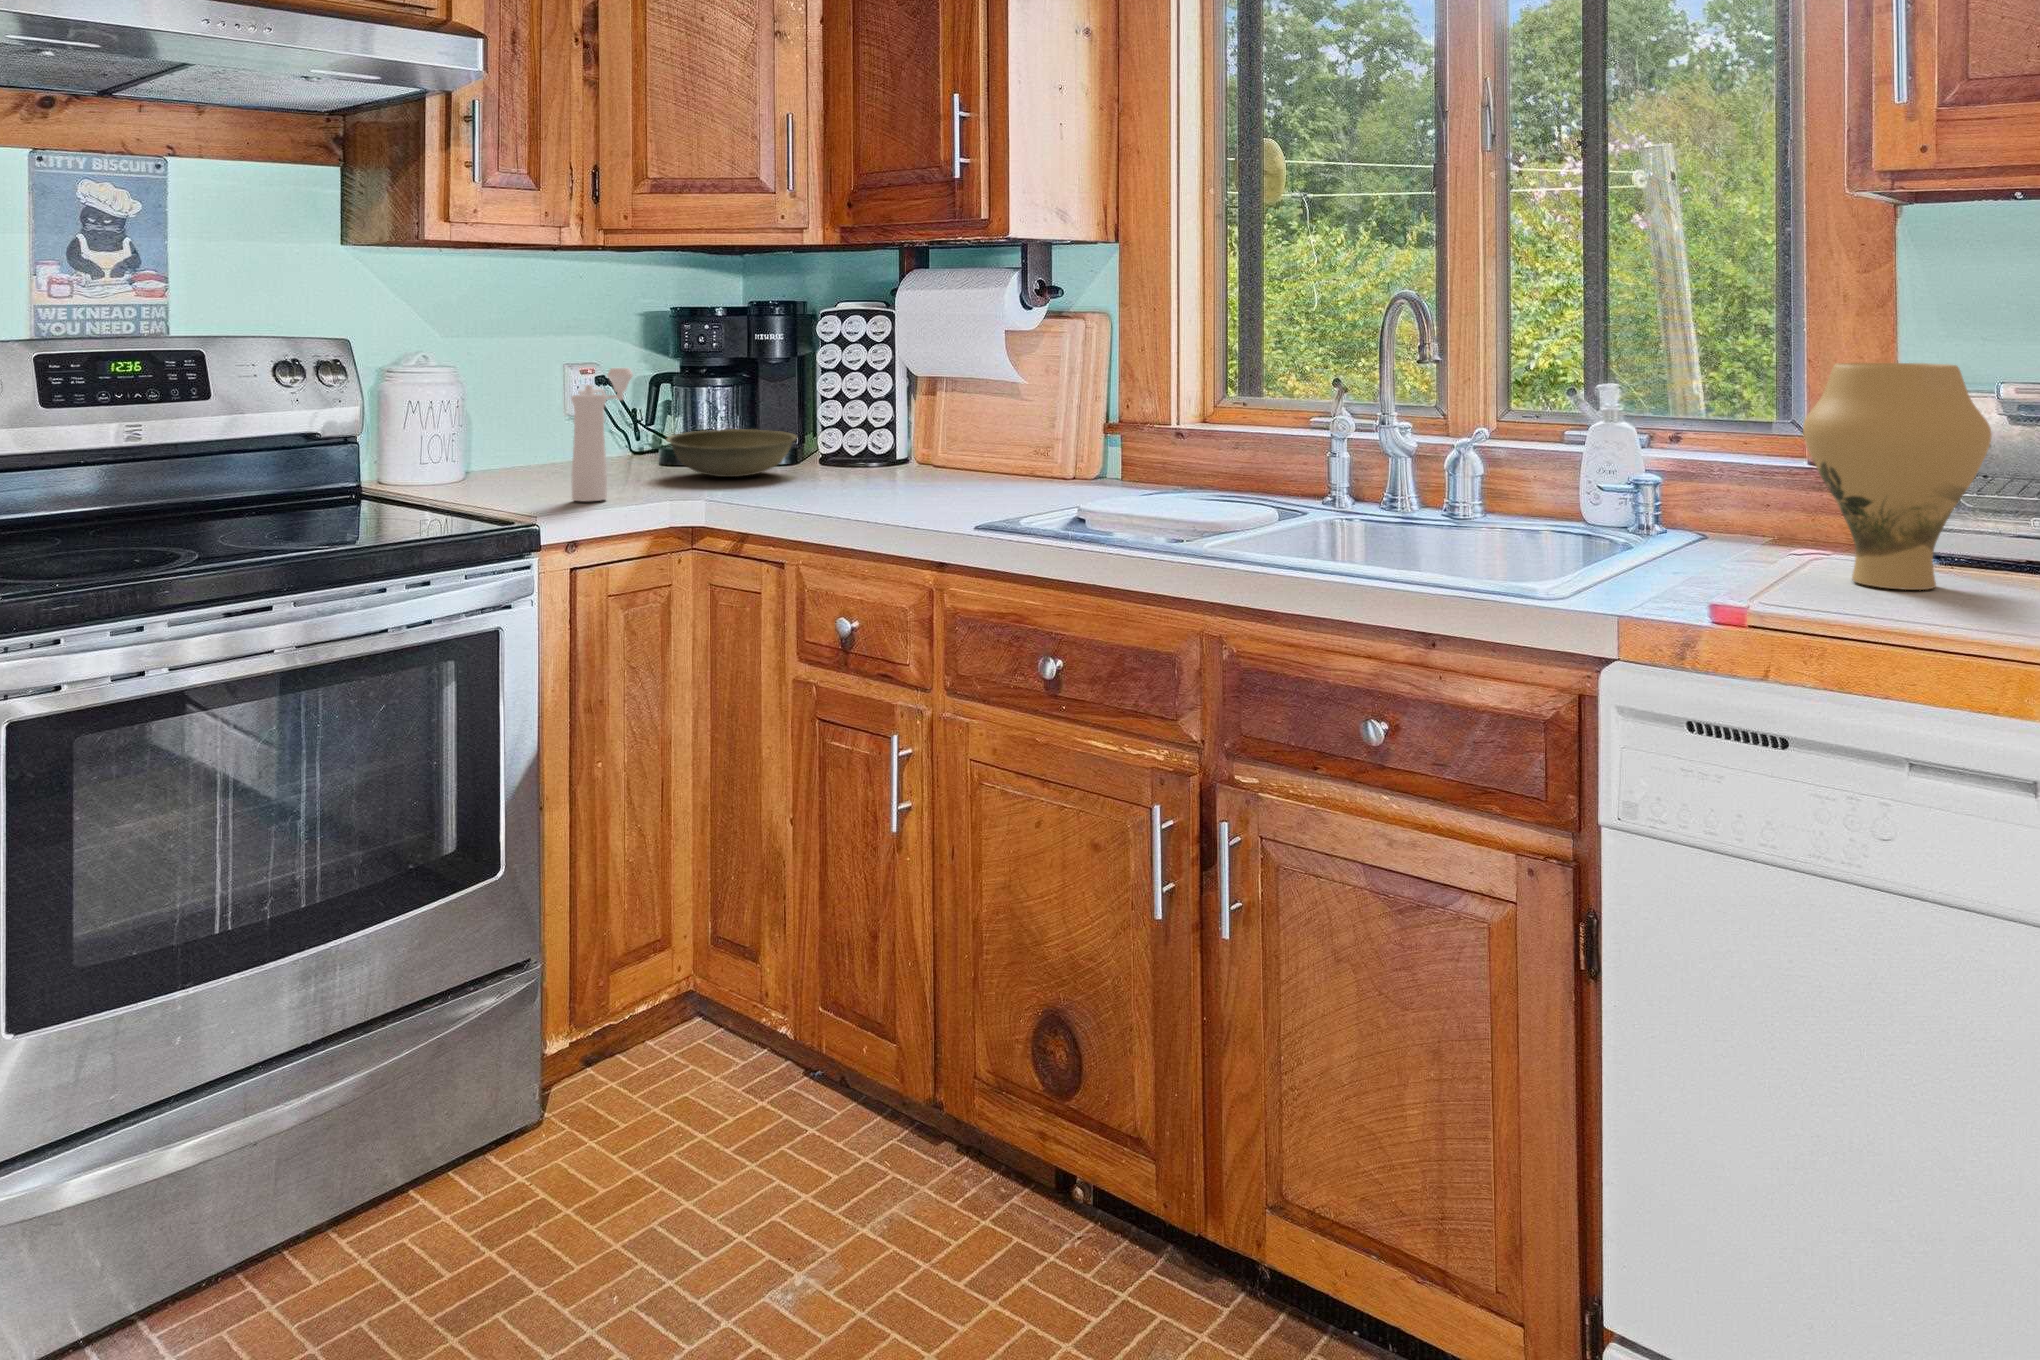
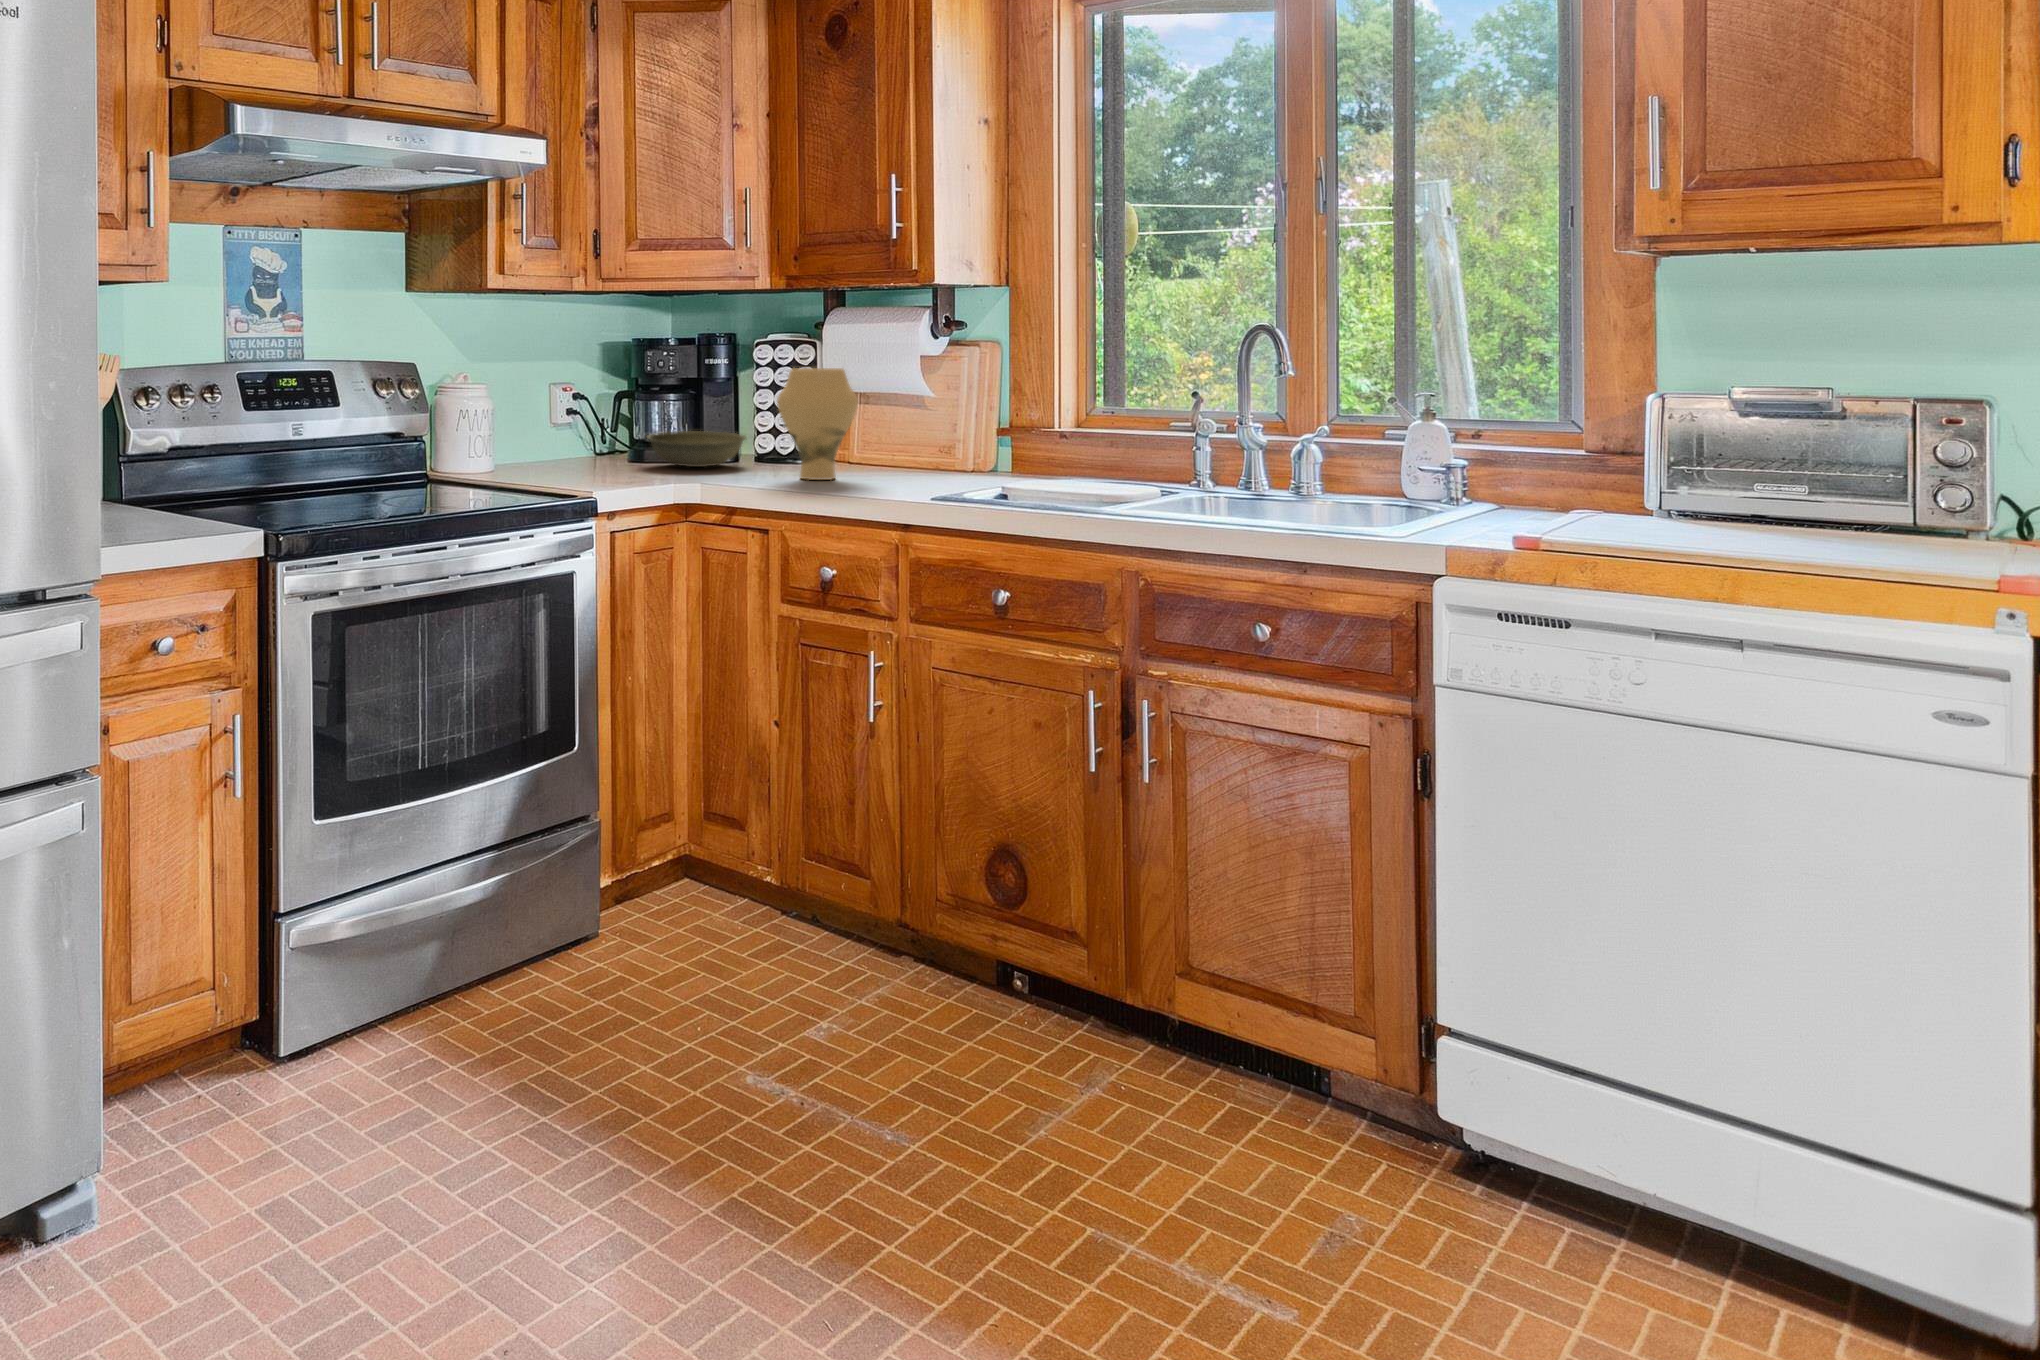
vase: present [1803,363,1992,590] -> present [777,368,858,480]
pepper mill: present [571,368,633,501] -> none [599,382,636,481]

